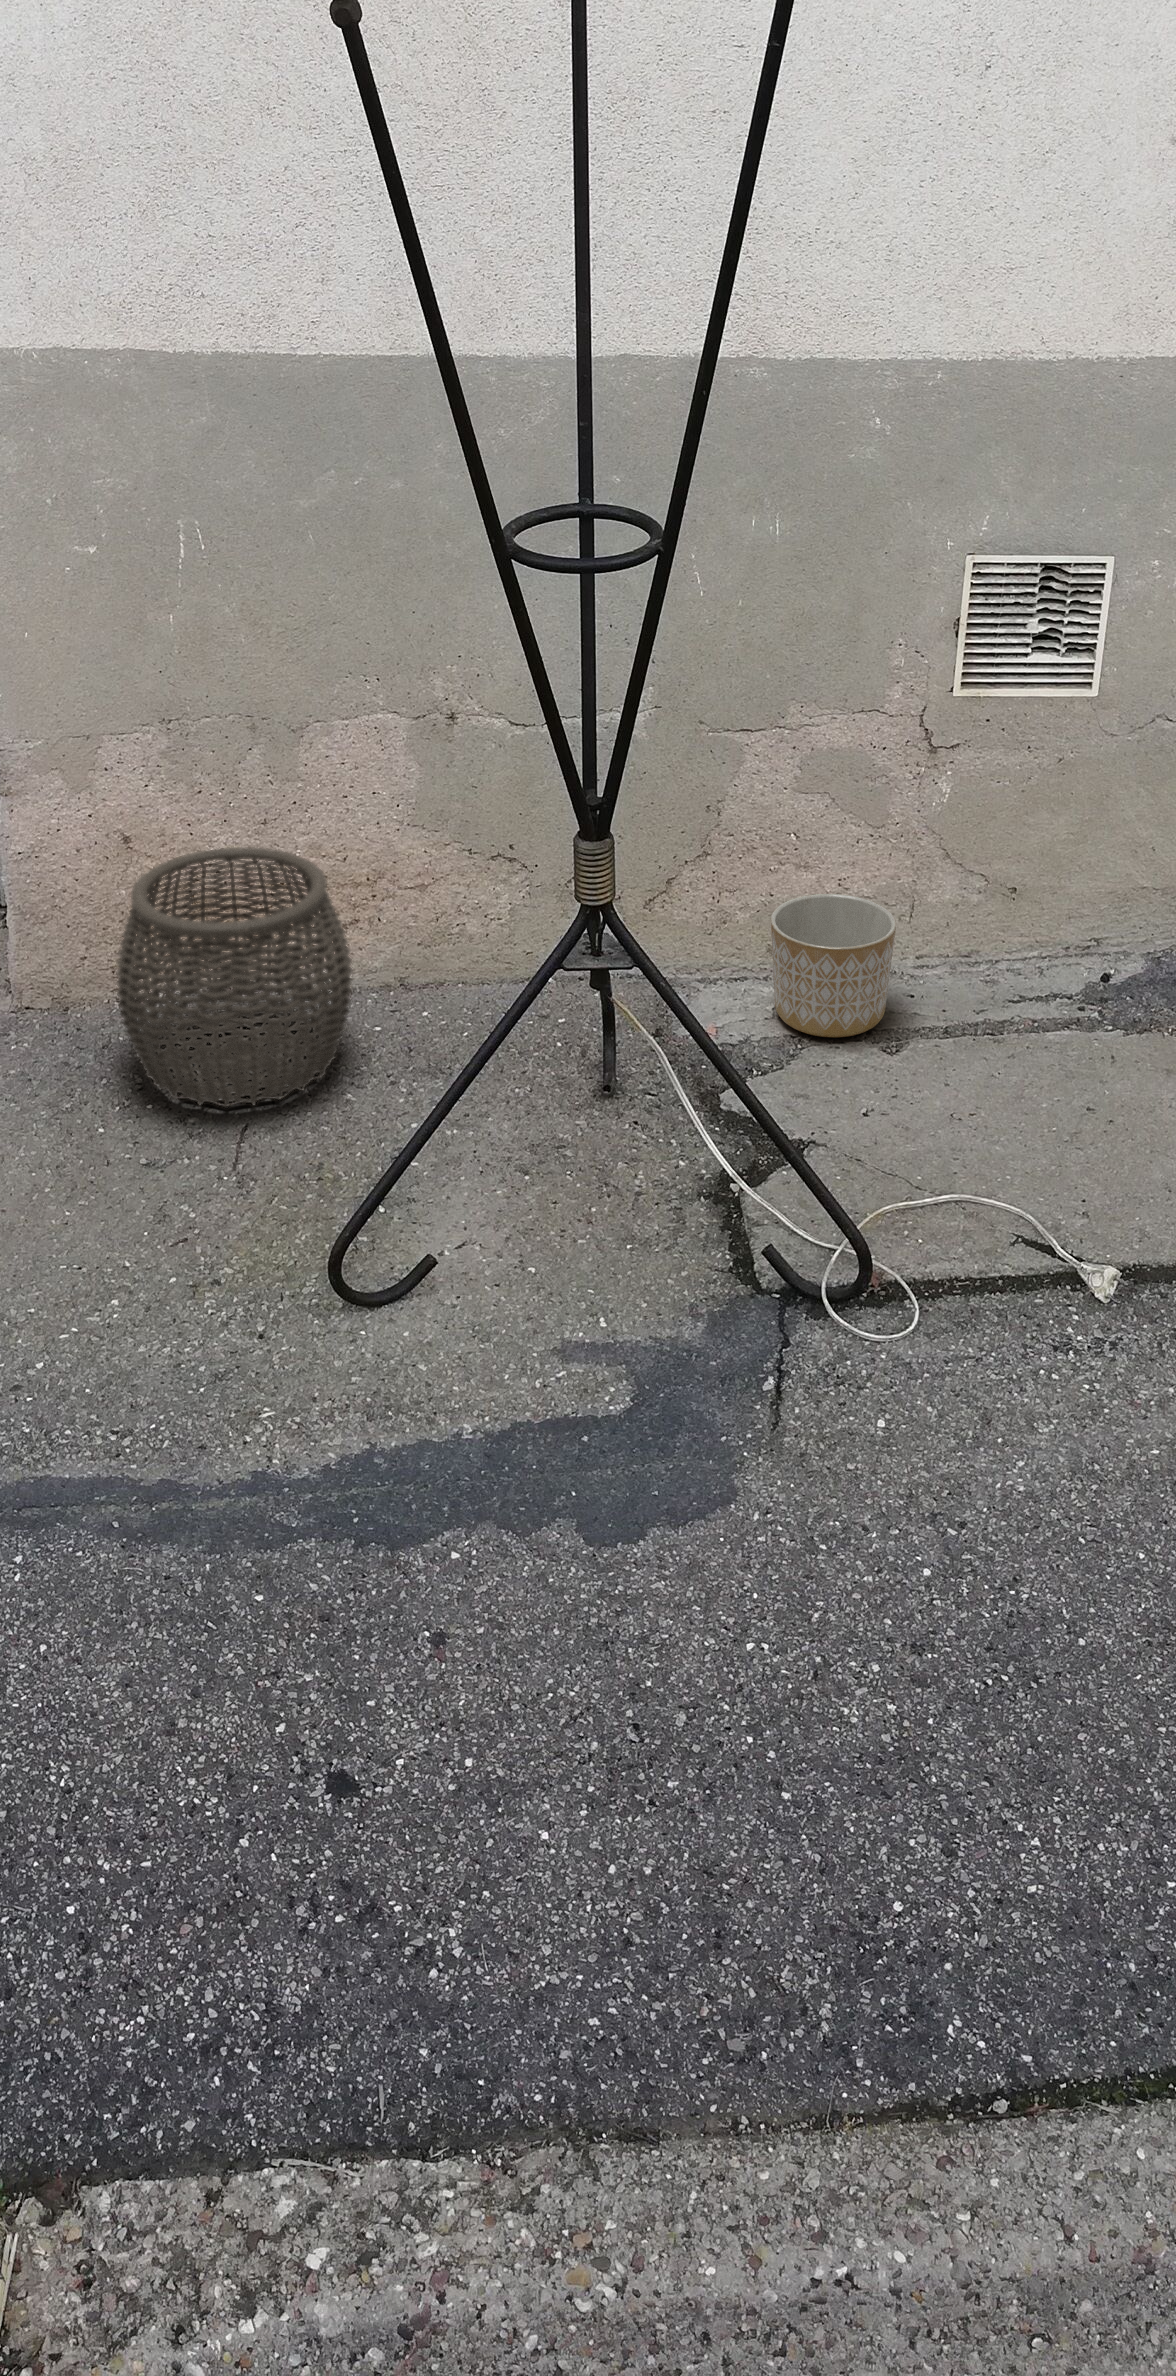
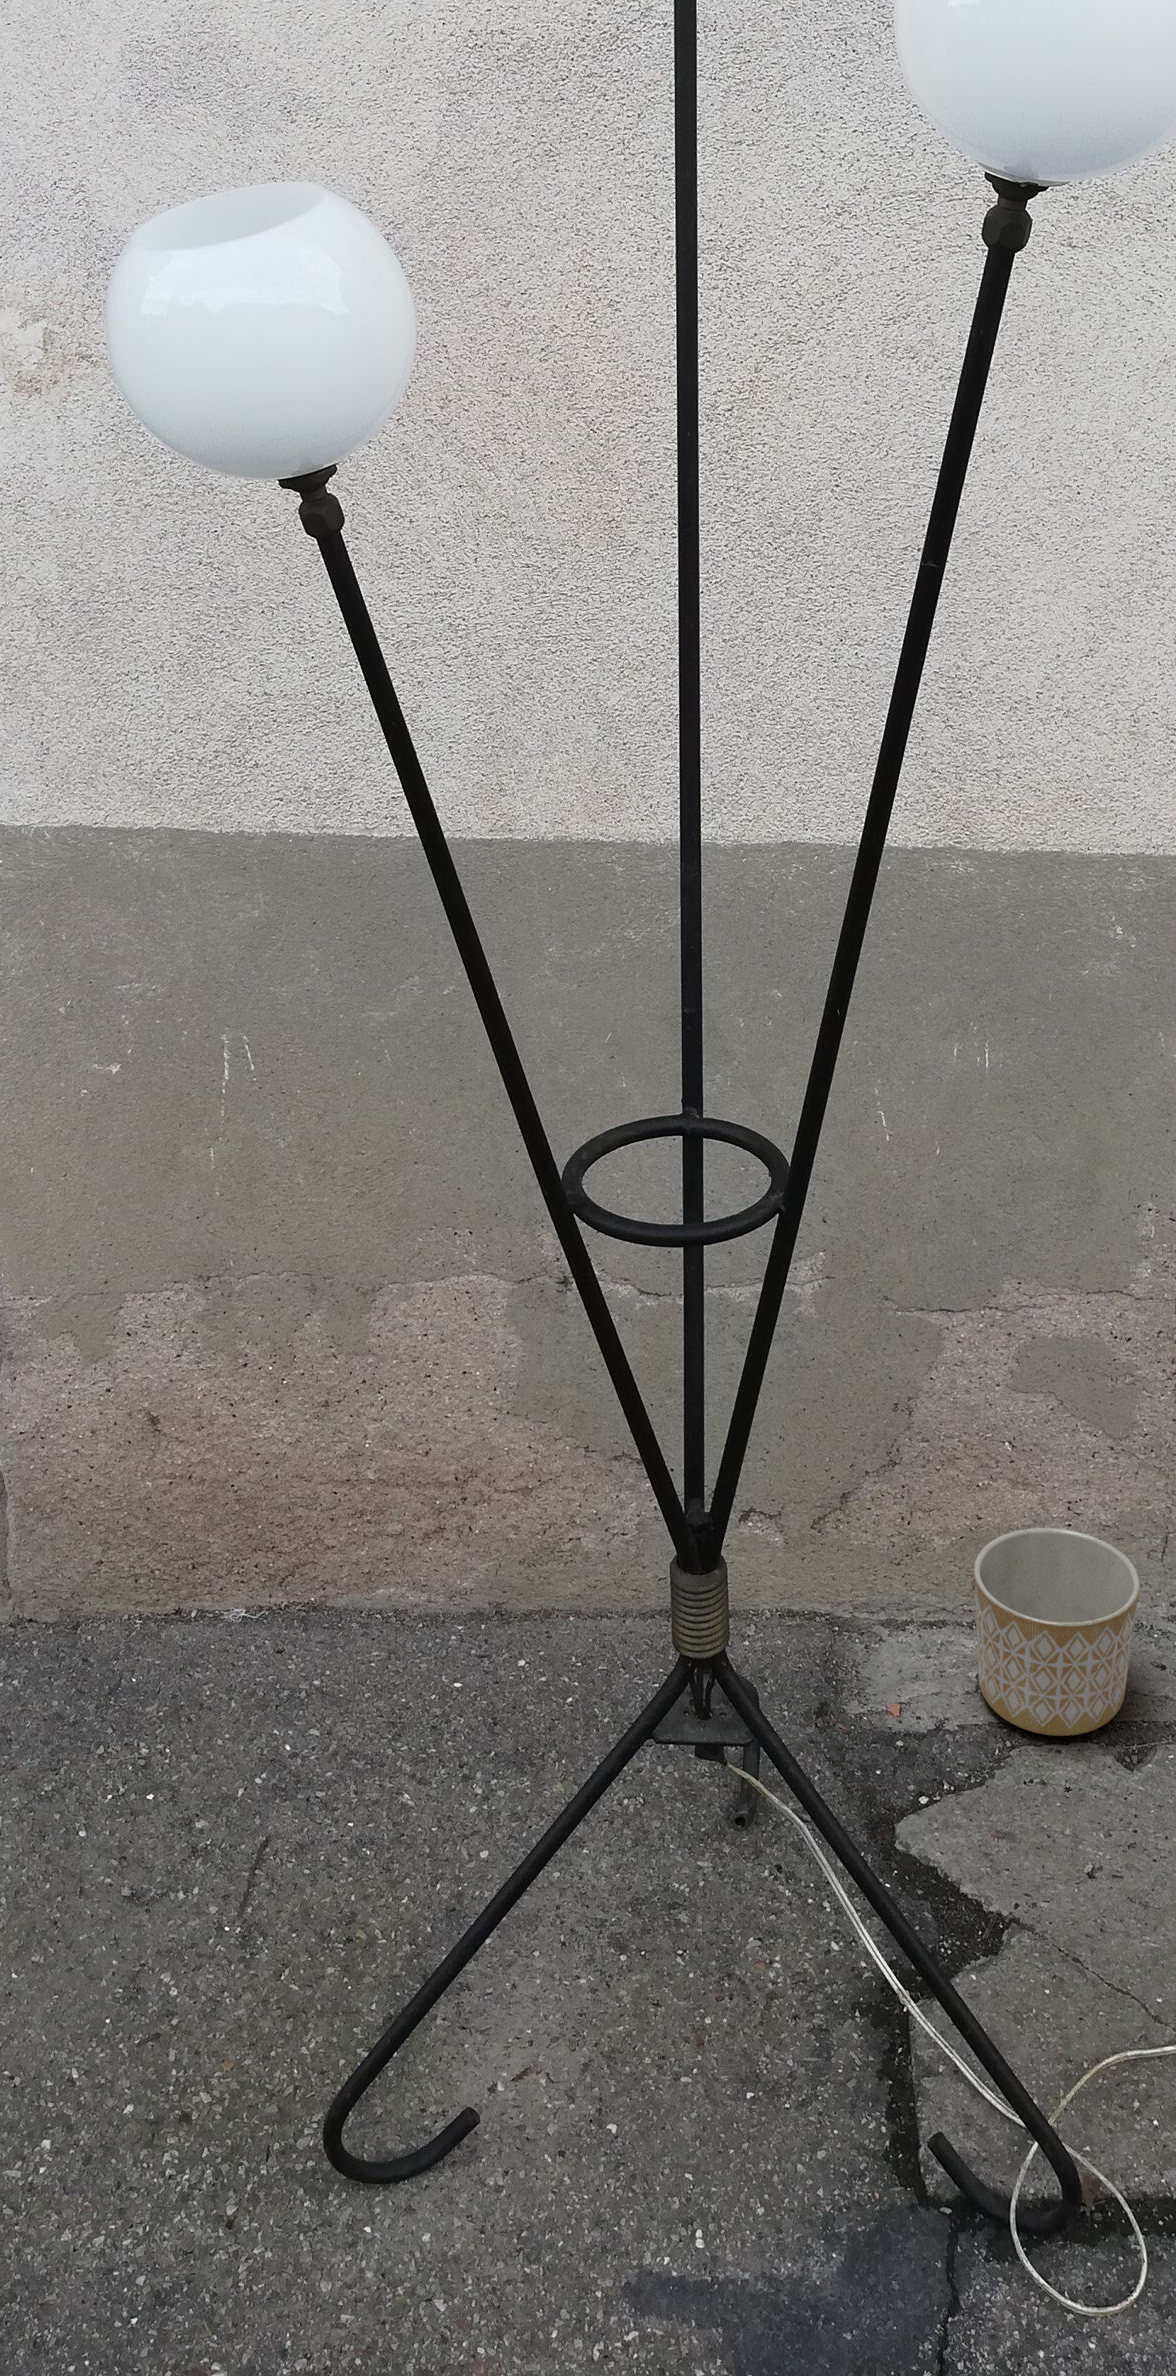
woven basket: present [117,847,352,1107] -> none [118,1441,425,1807]

